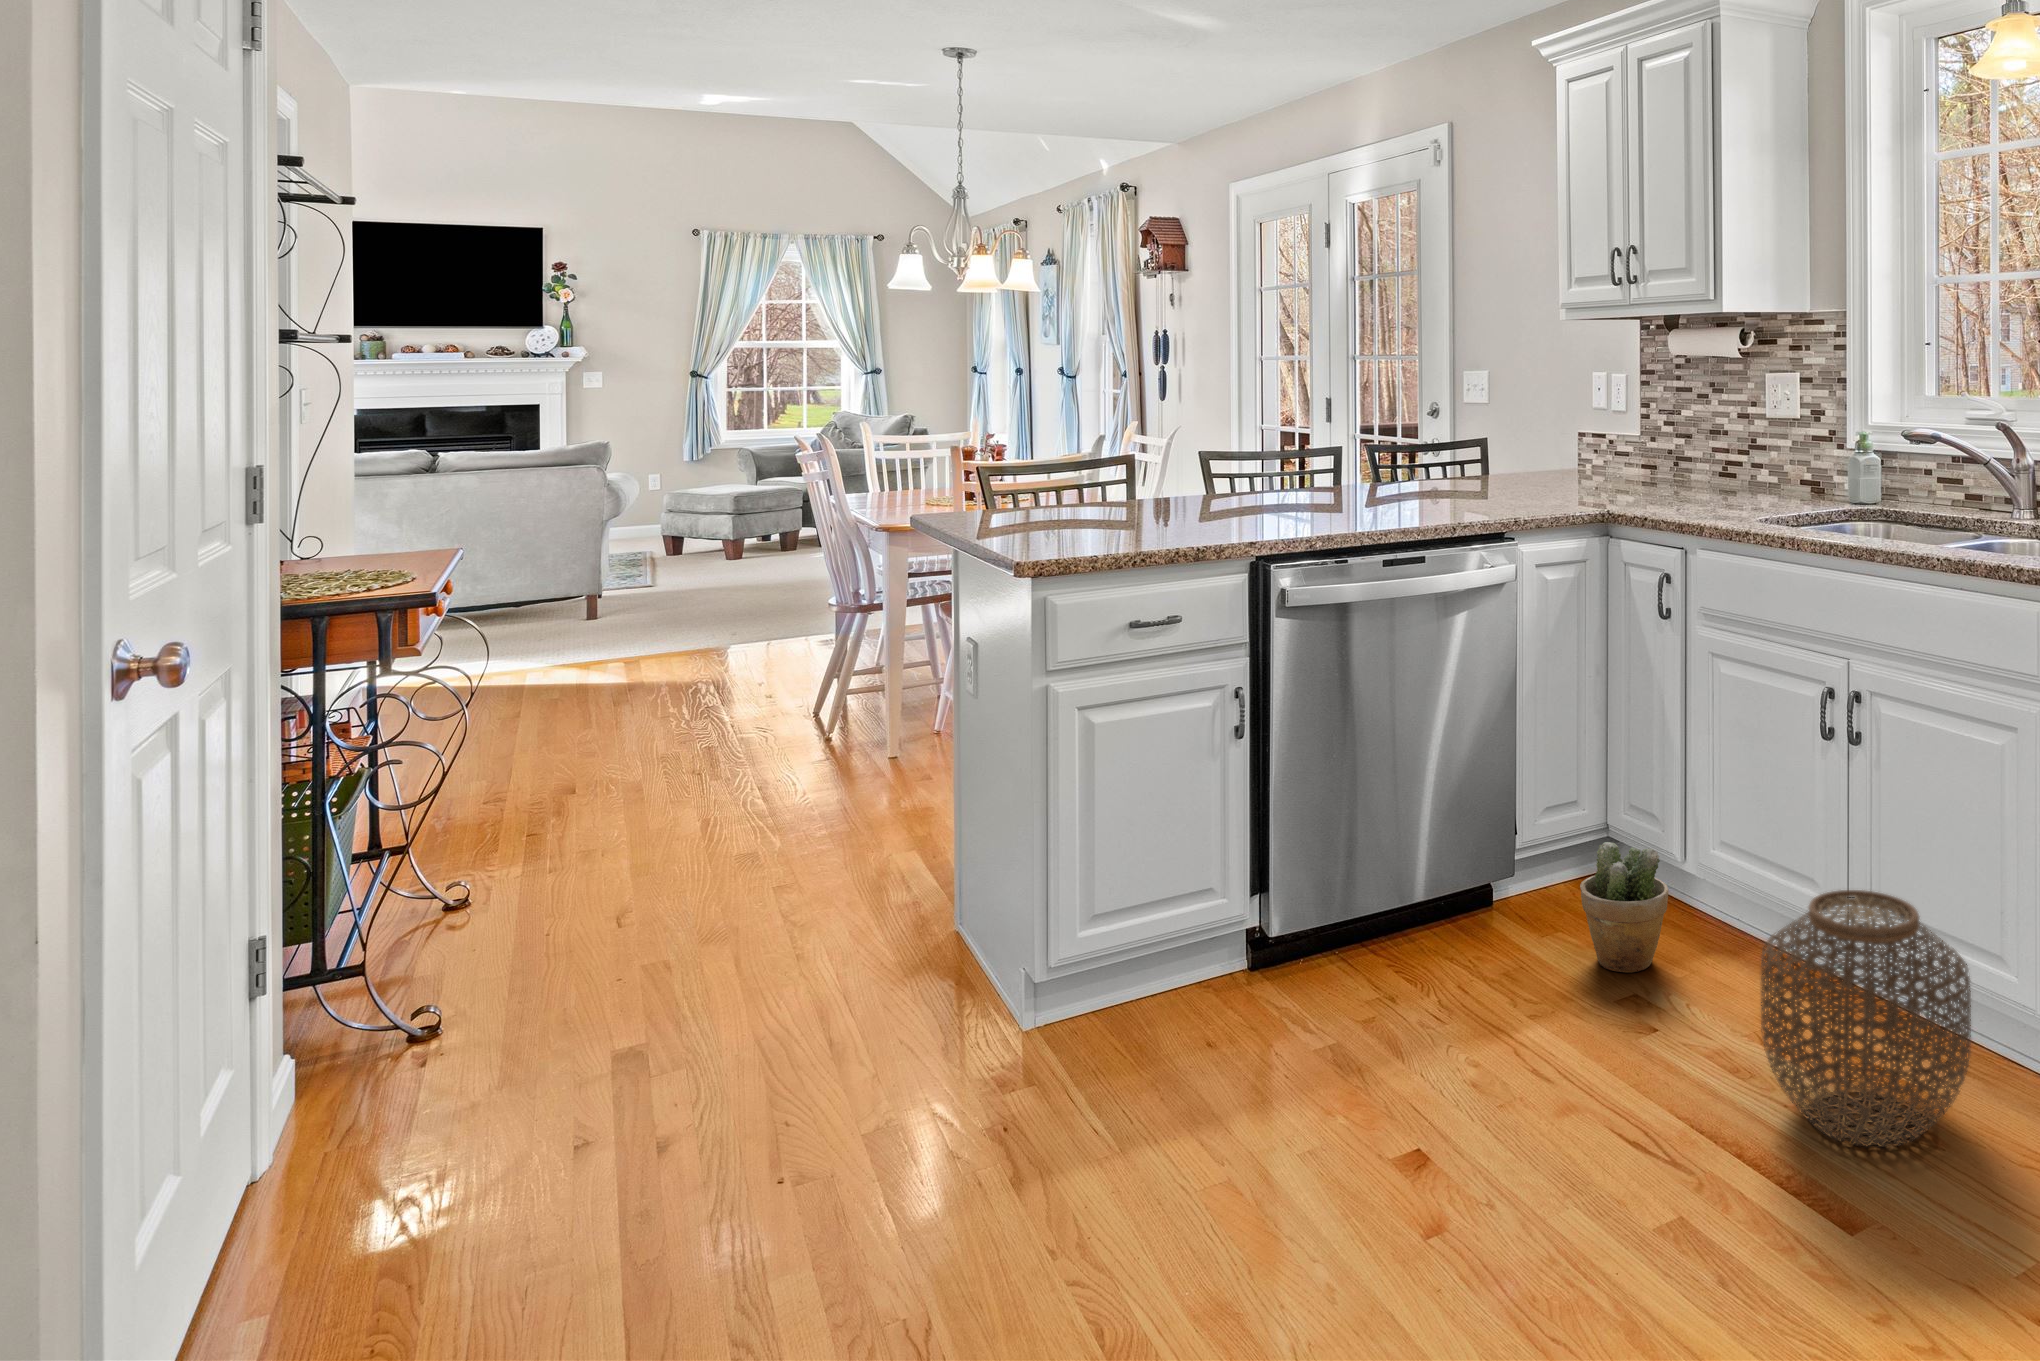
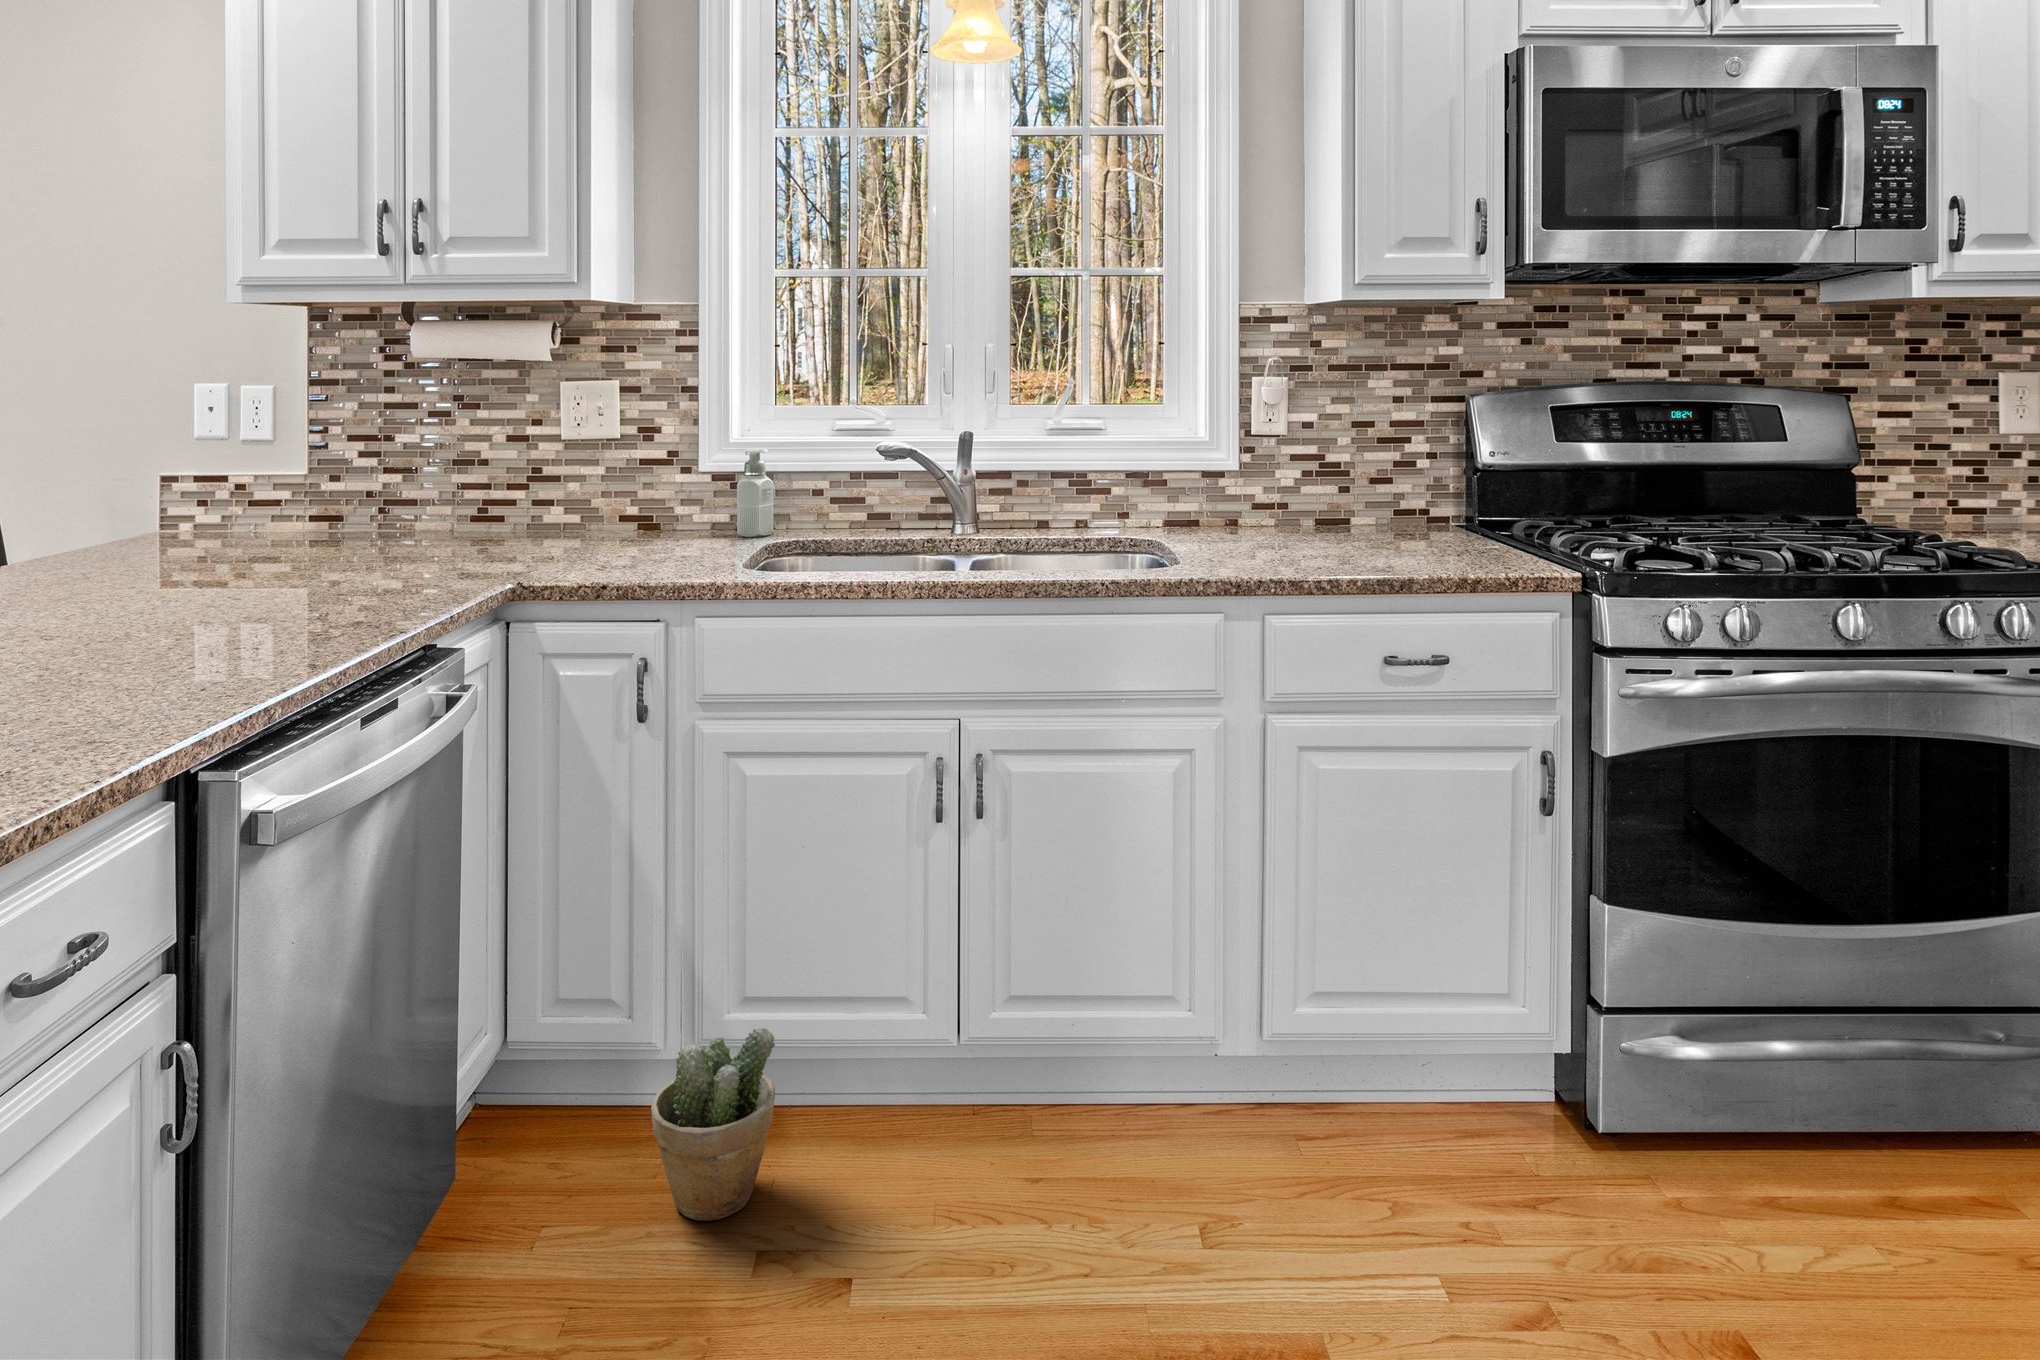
woven basket: present [1761,890,1971,1147] -> none [1068,957,1294,1252]

